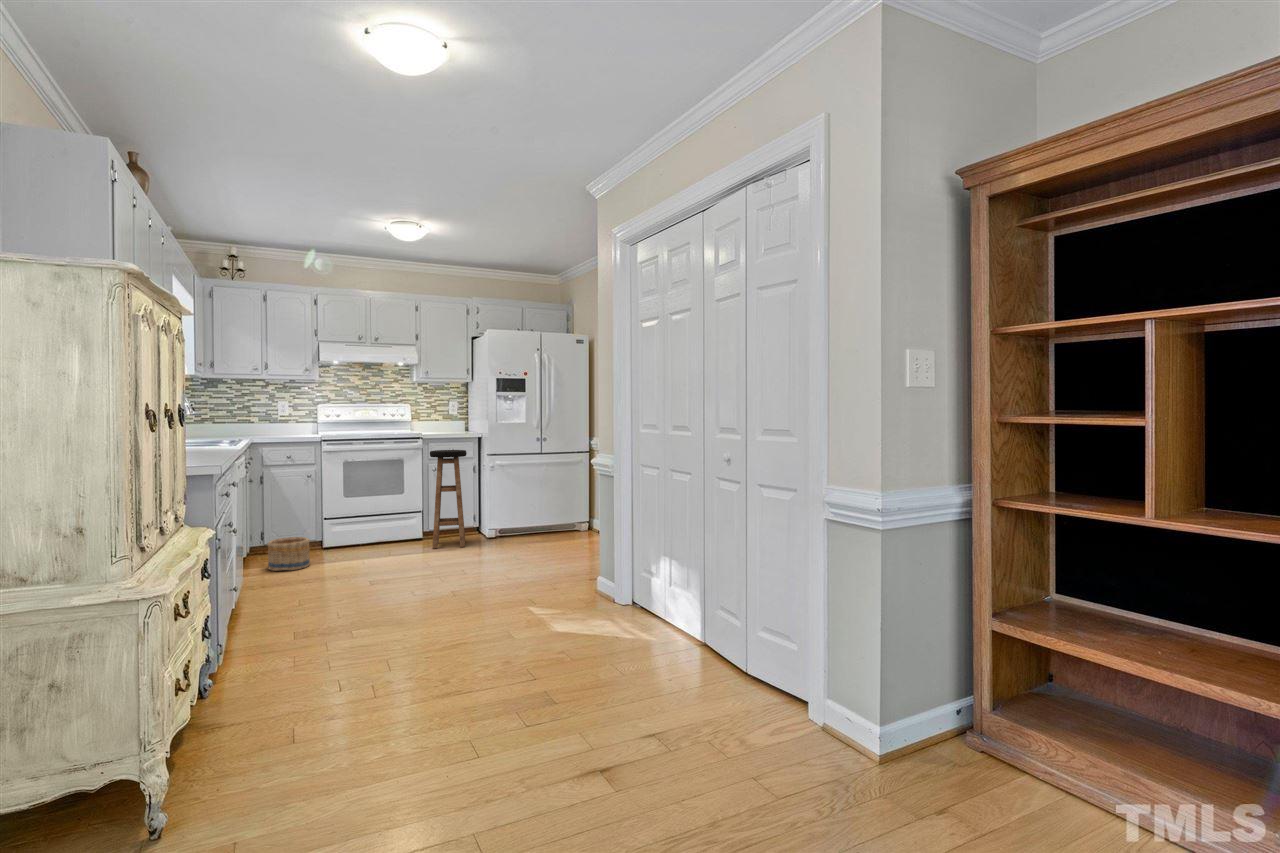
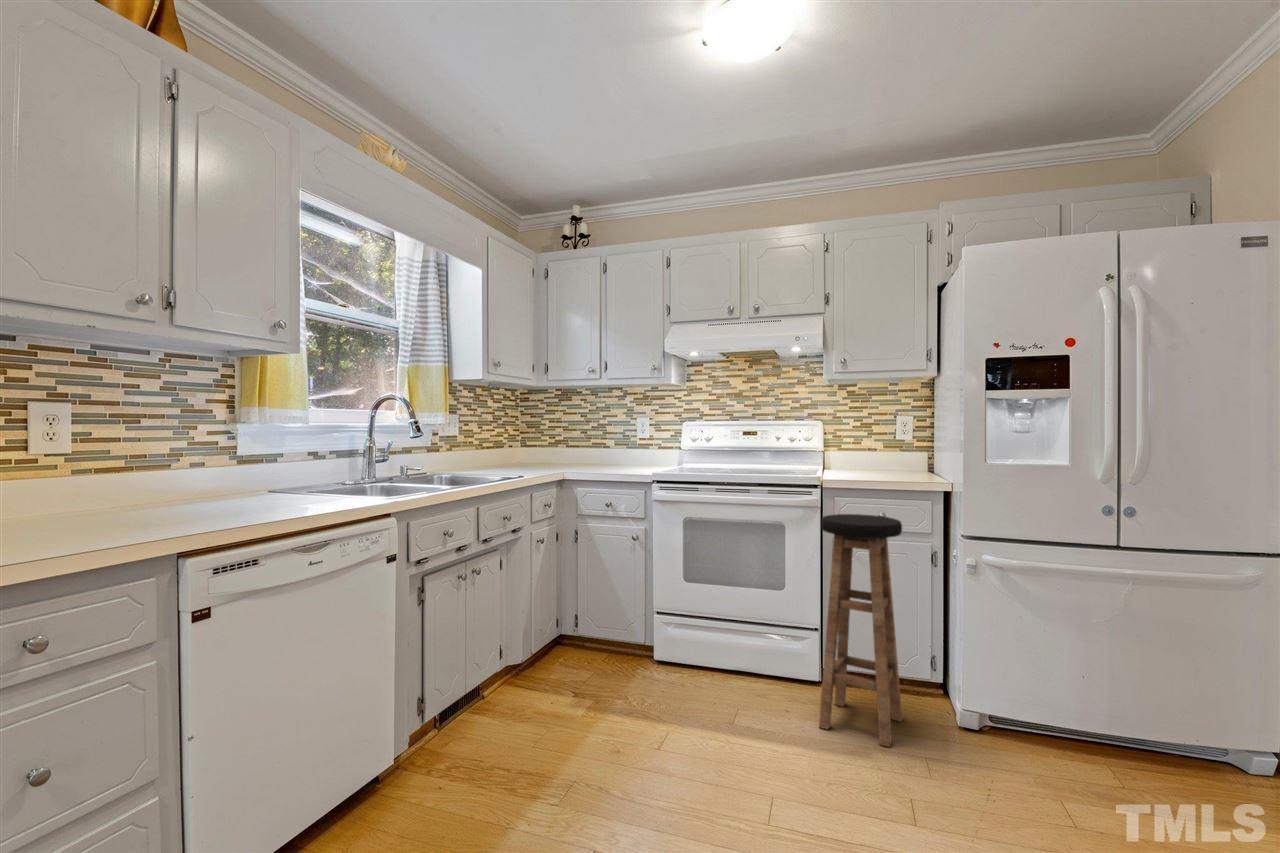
basket: present [268,537,310,571] -> none [529,643,595,715]

